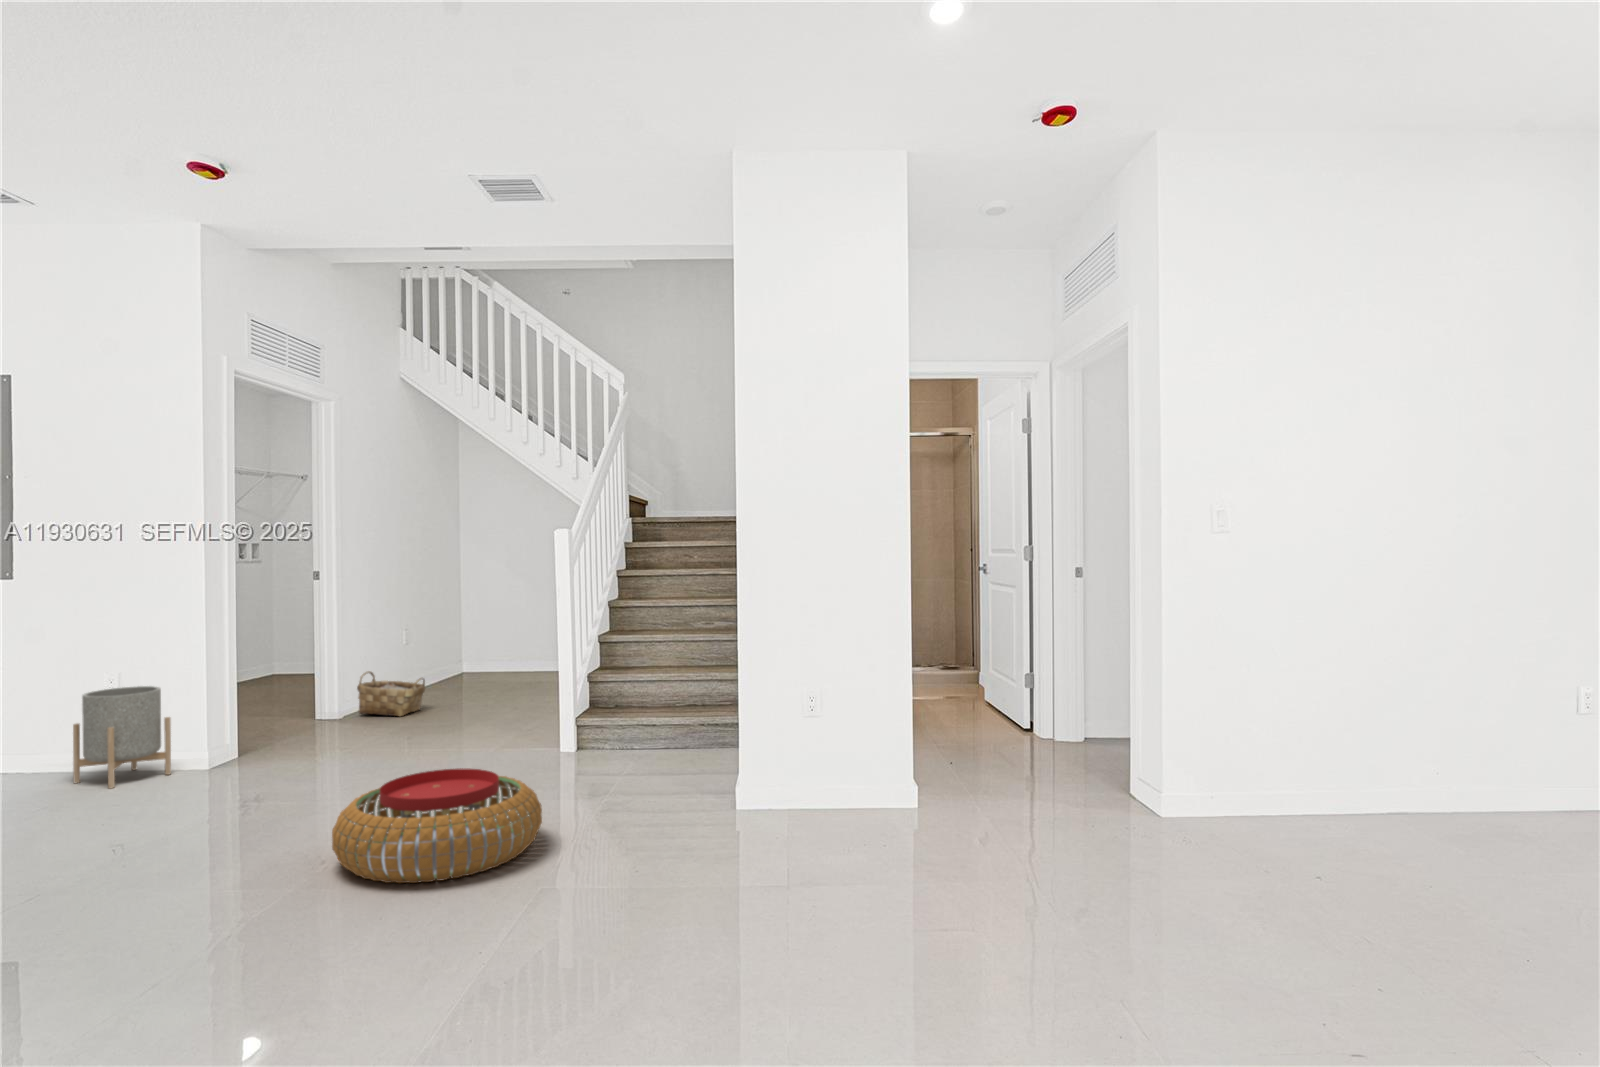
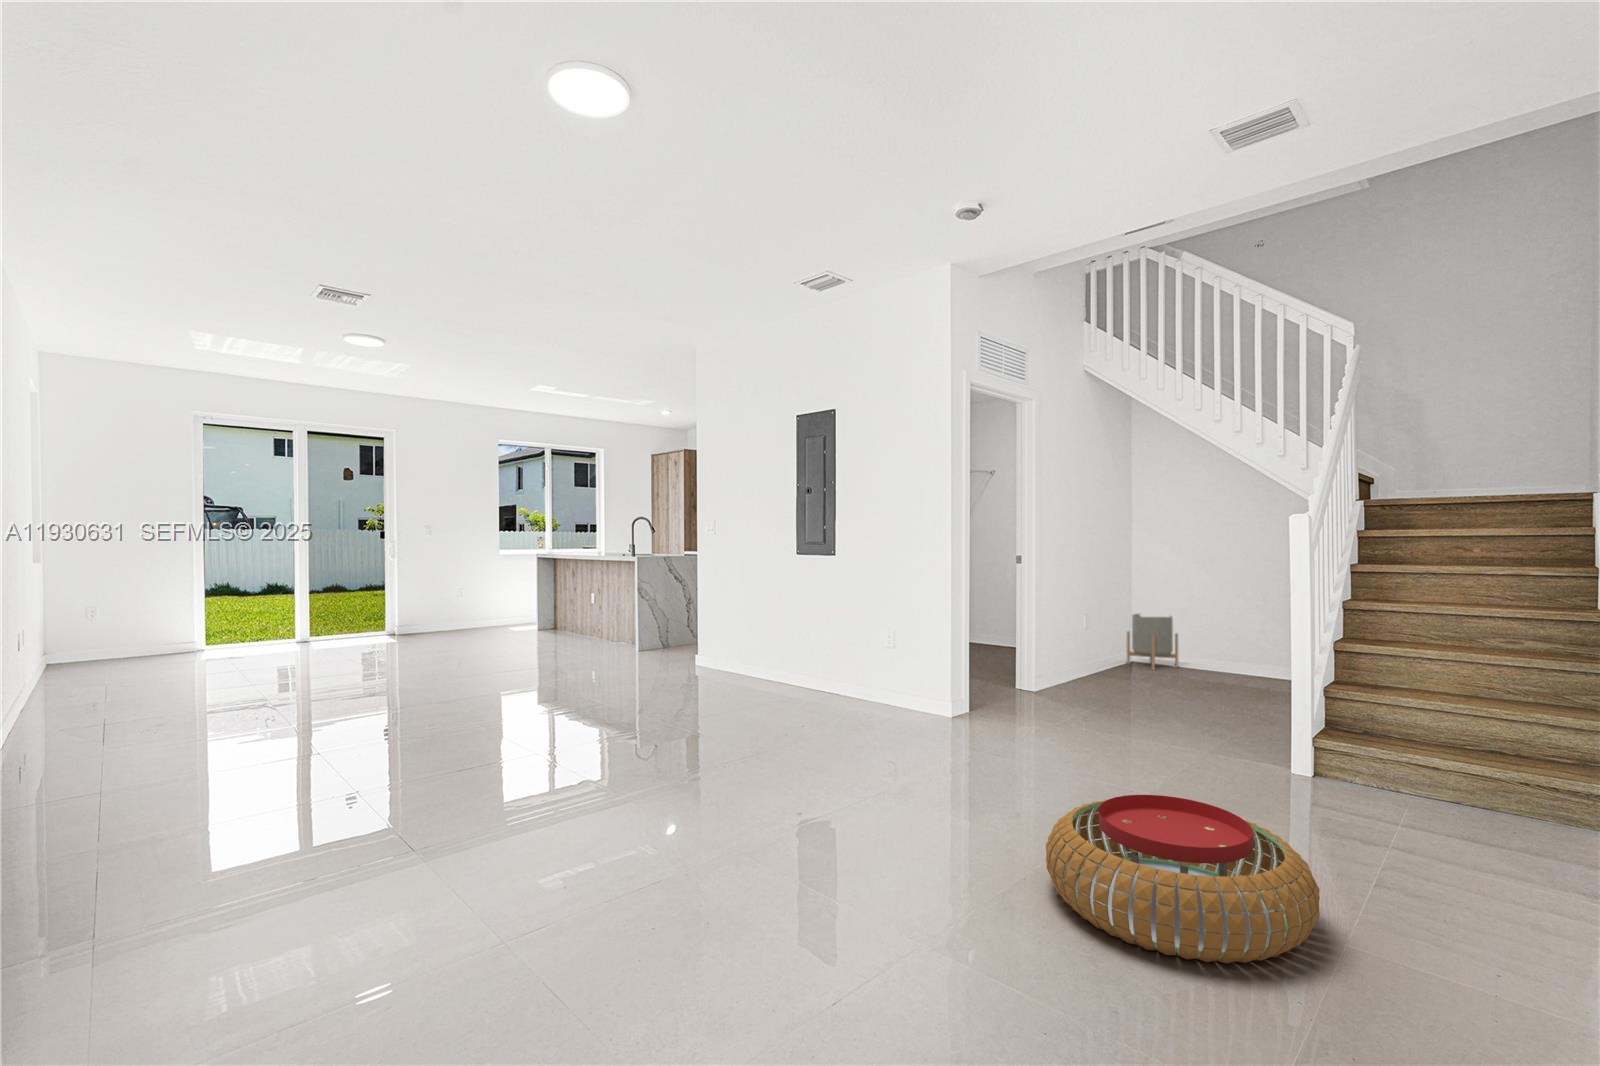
woven basket: present [357,671,425,716] -> none [1048,649,1112,697]
planter: present [73,686,171,789] -> present [1127,614,1178,670]

